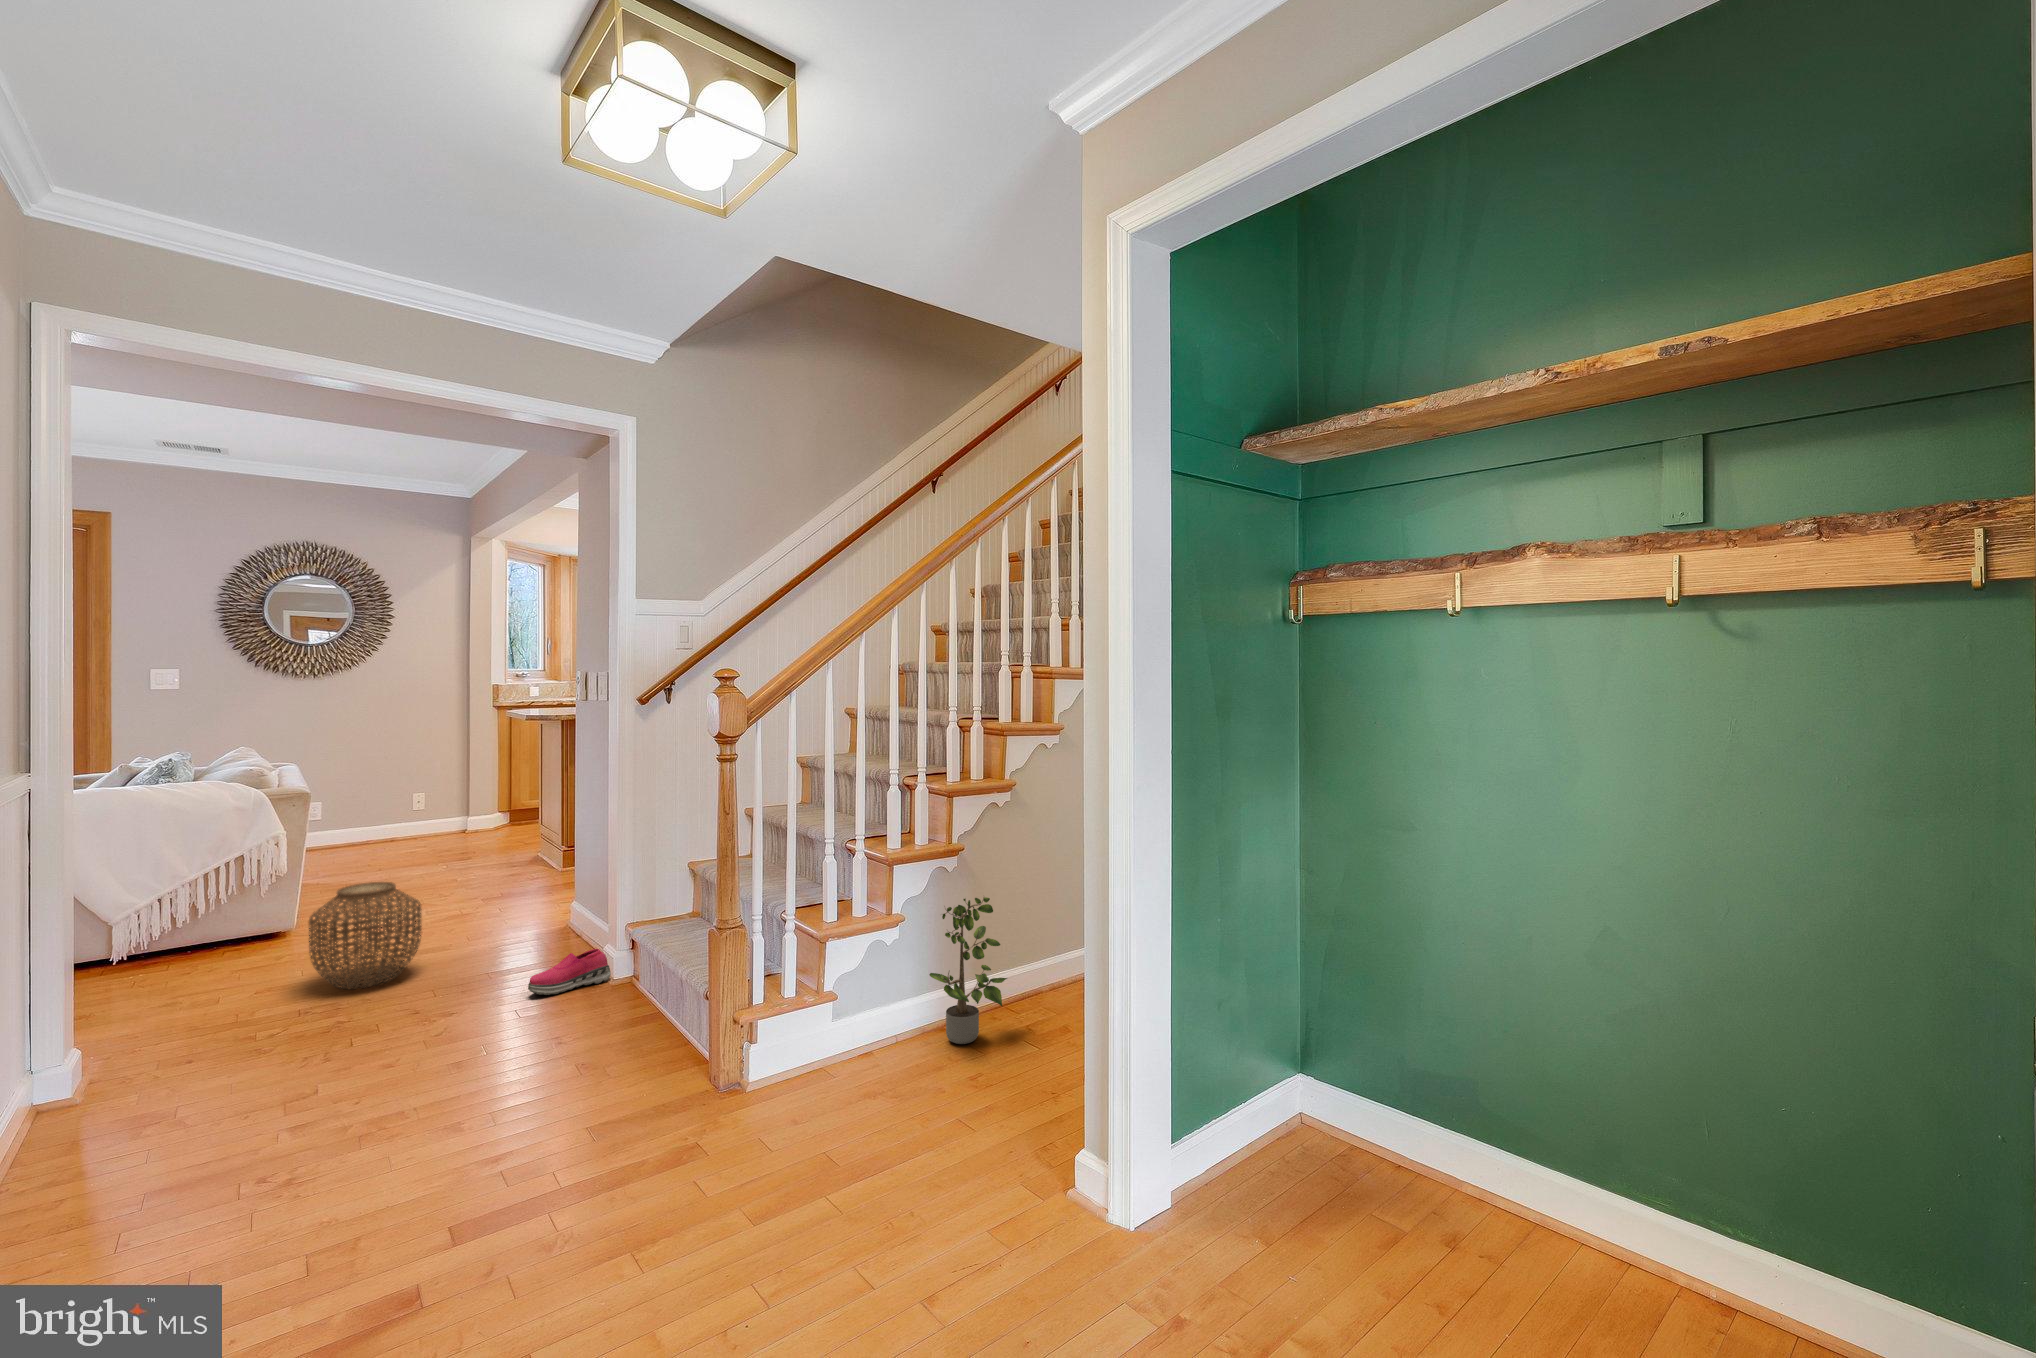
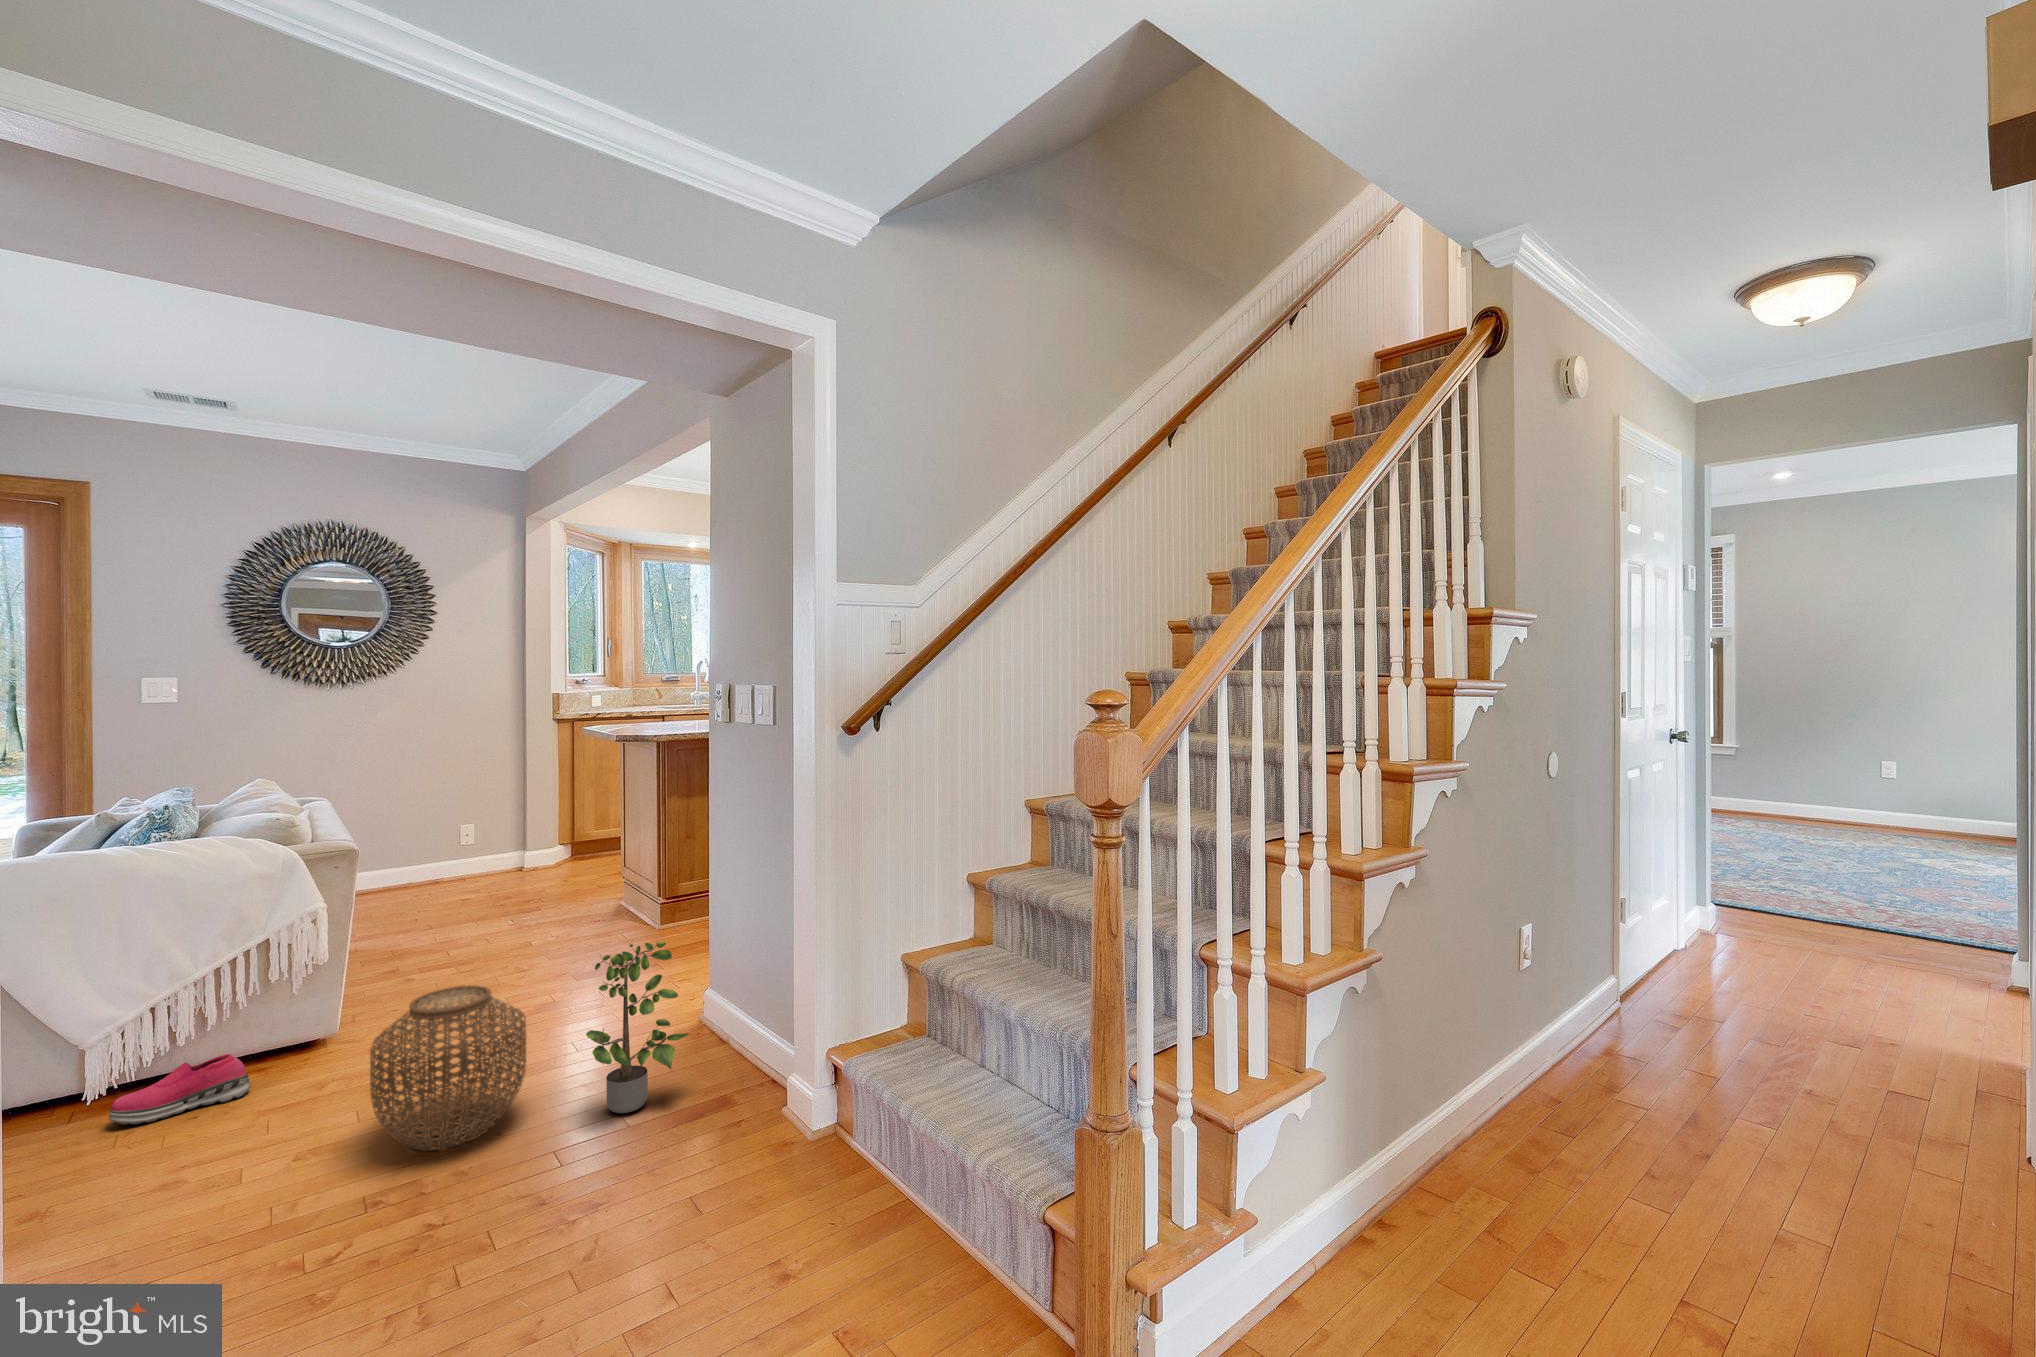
potted plant: present [929,897,1007,1044] -> present [586,942,690,1113]
shoe: present [528,949,611,995] -> present [109,1054,251,1124]

